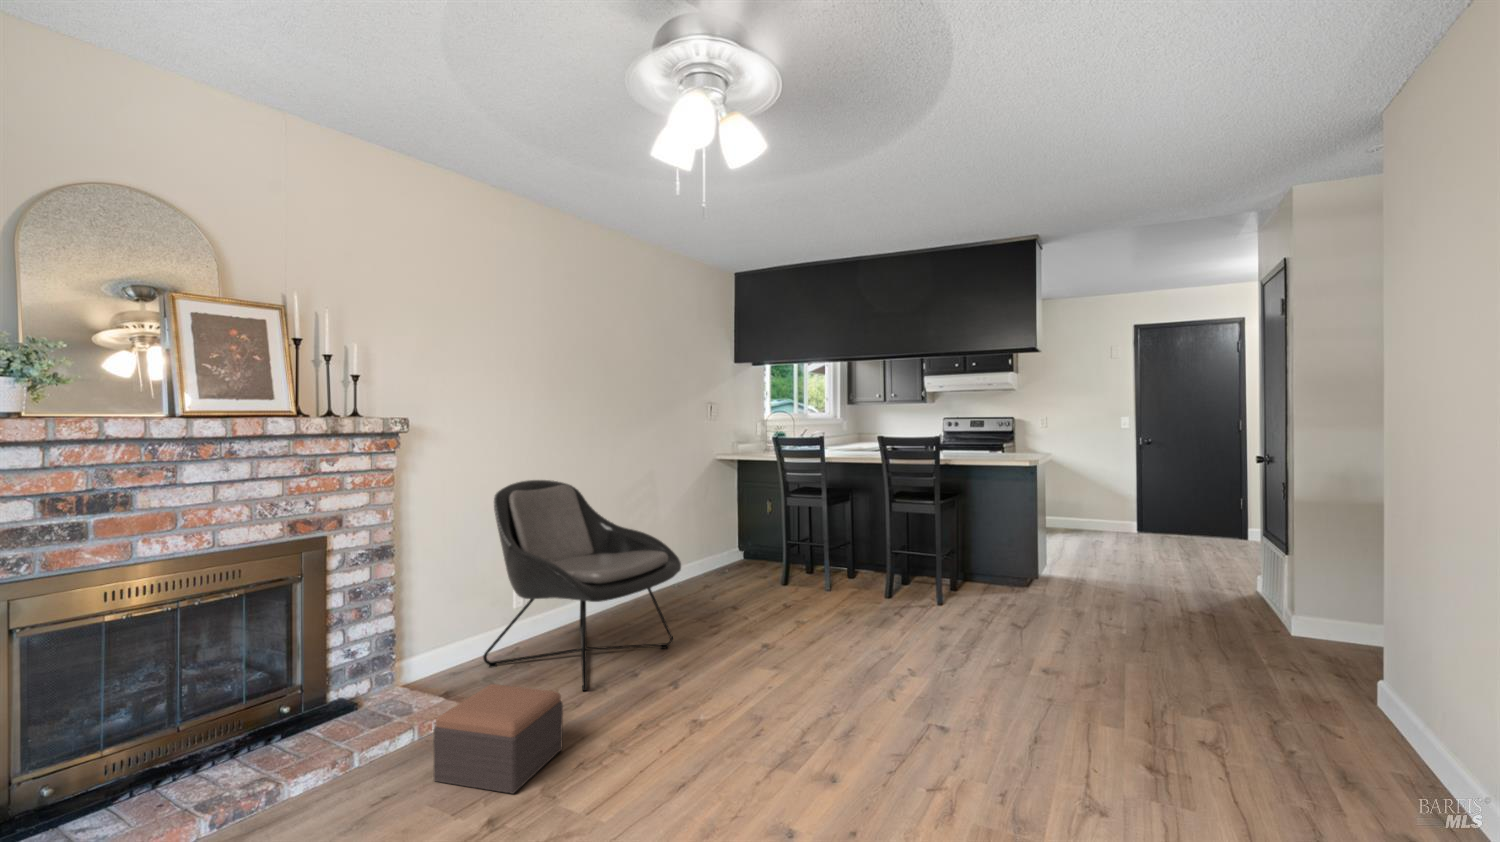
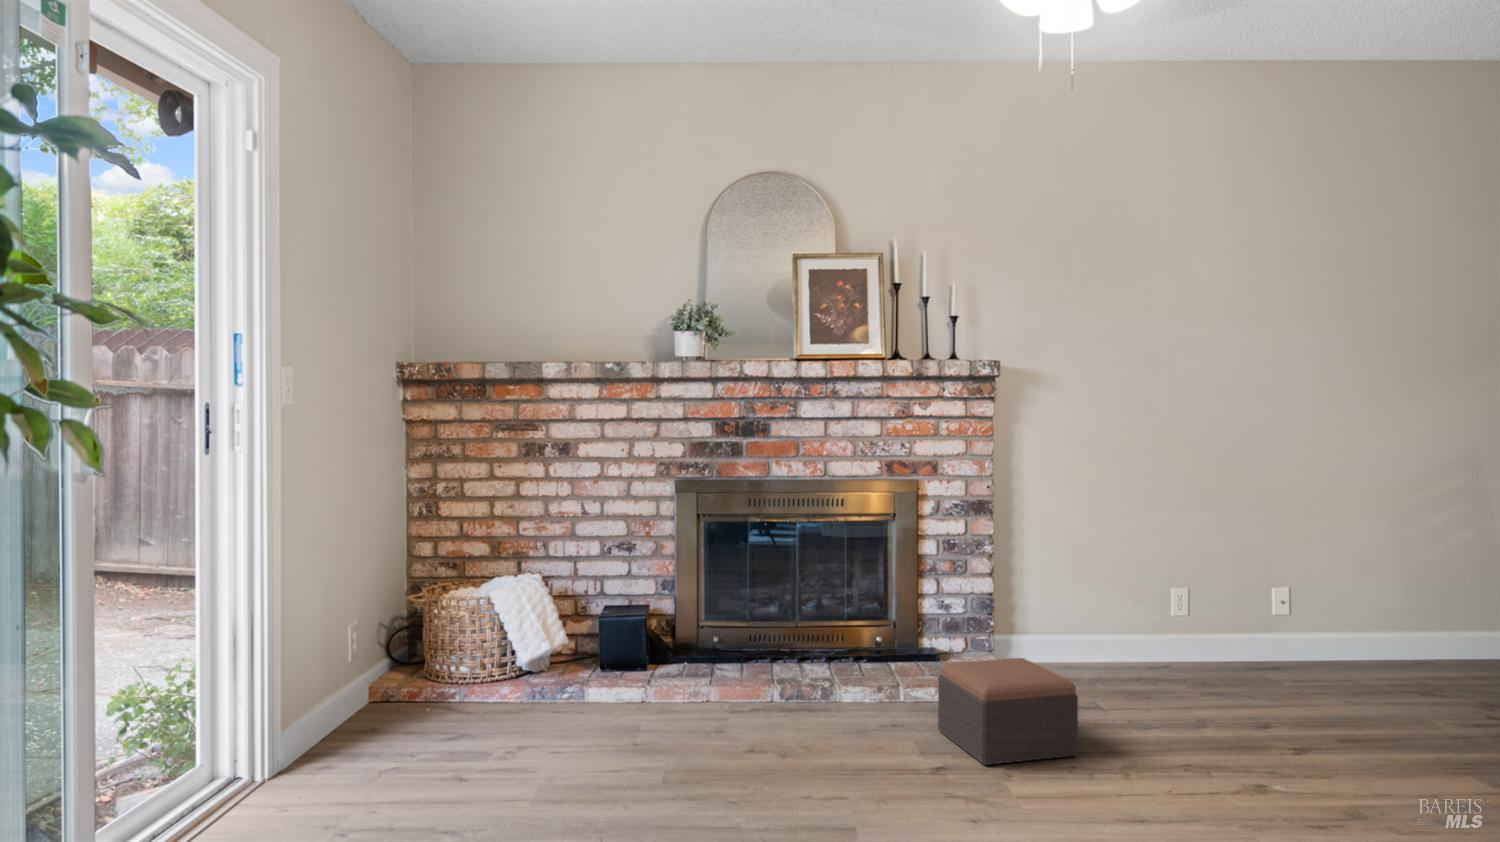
lounge chair: present [483,480,681,691] -> none [1105,445,1405,723]

